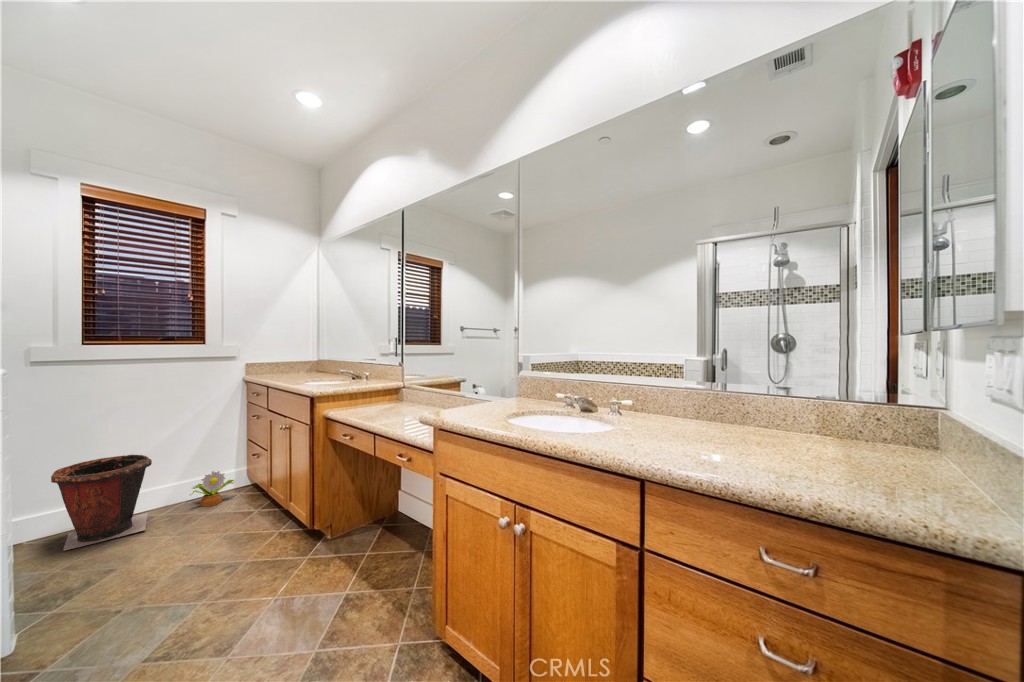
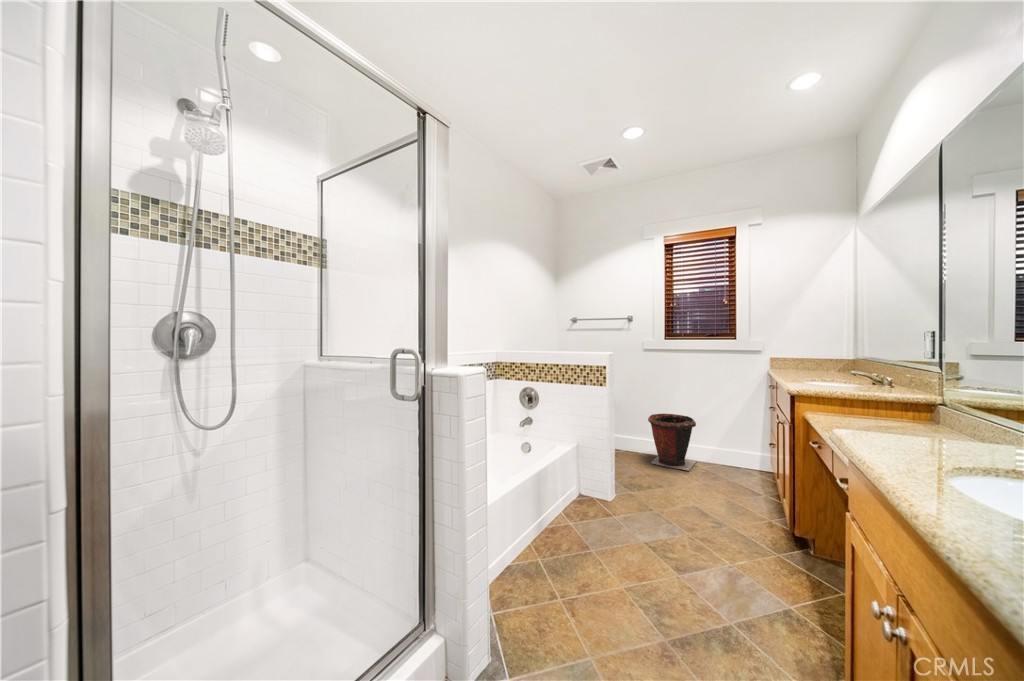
decorative plant: present [190,471,234,507] -> none [721,446,757,475]

